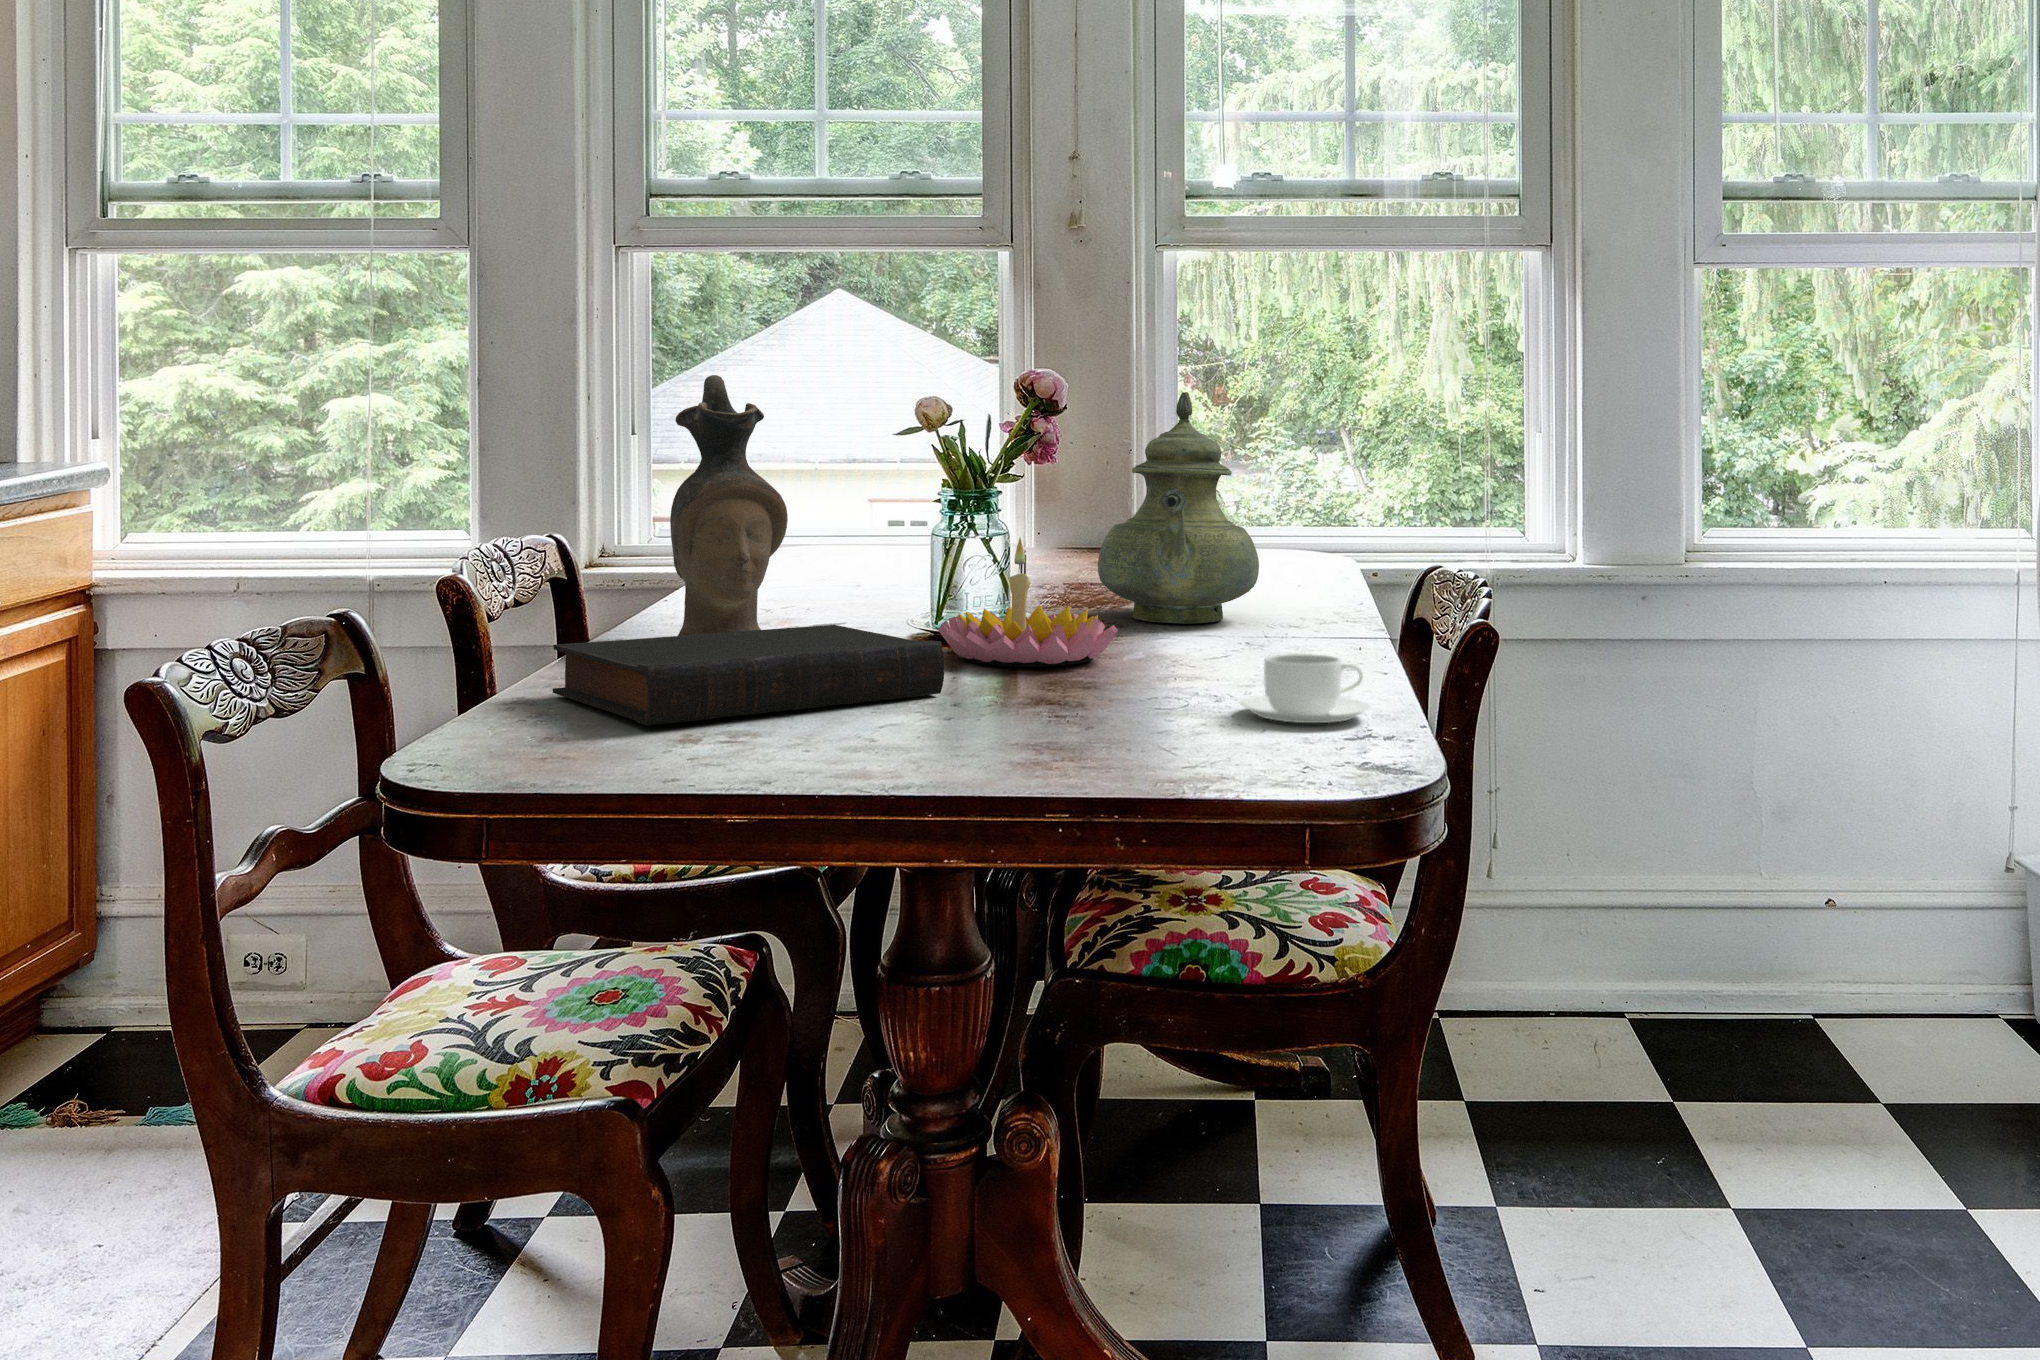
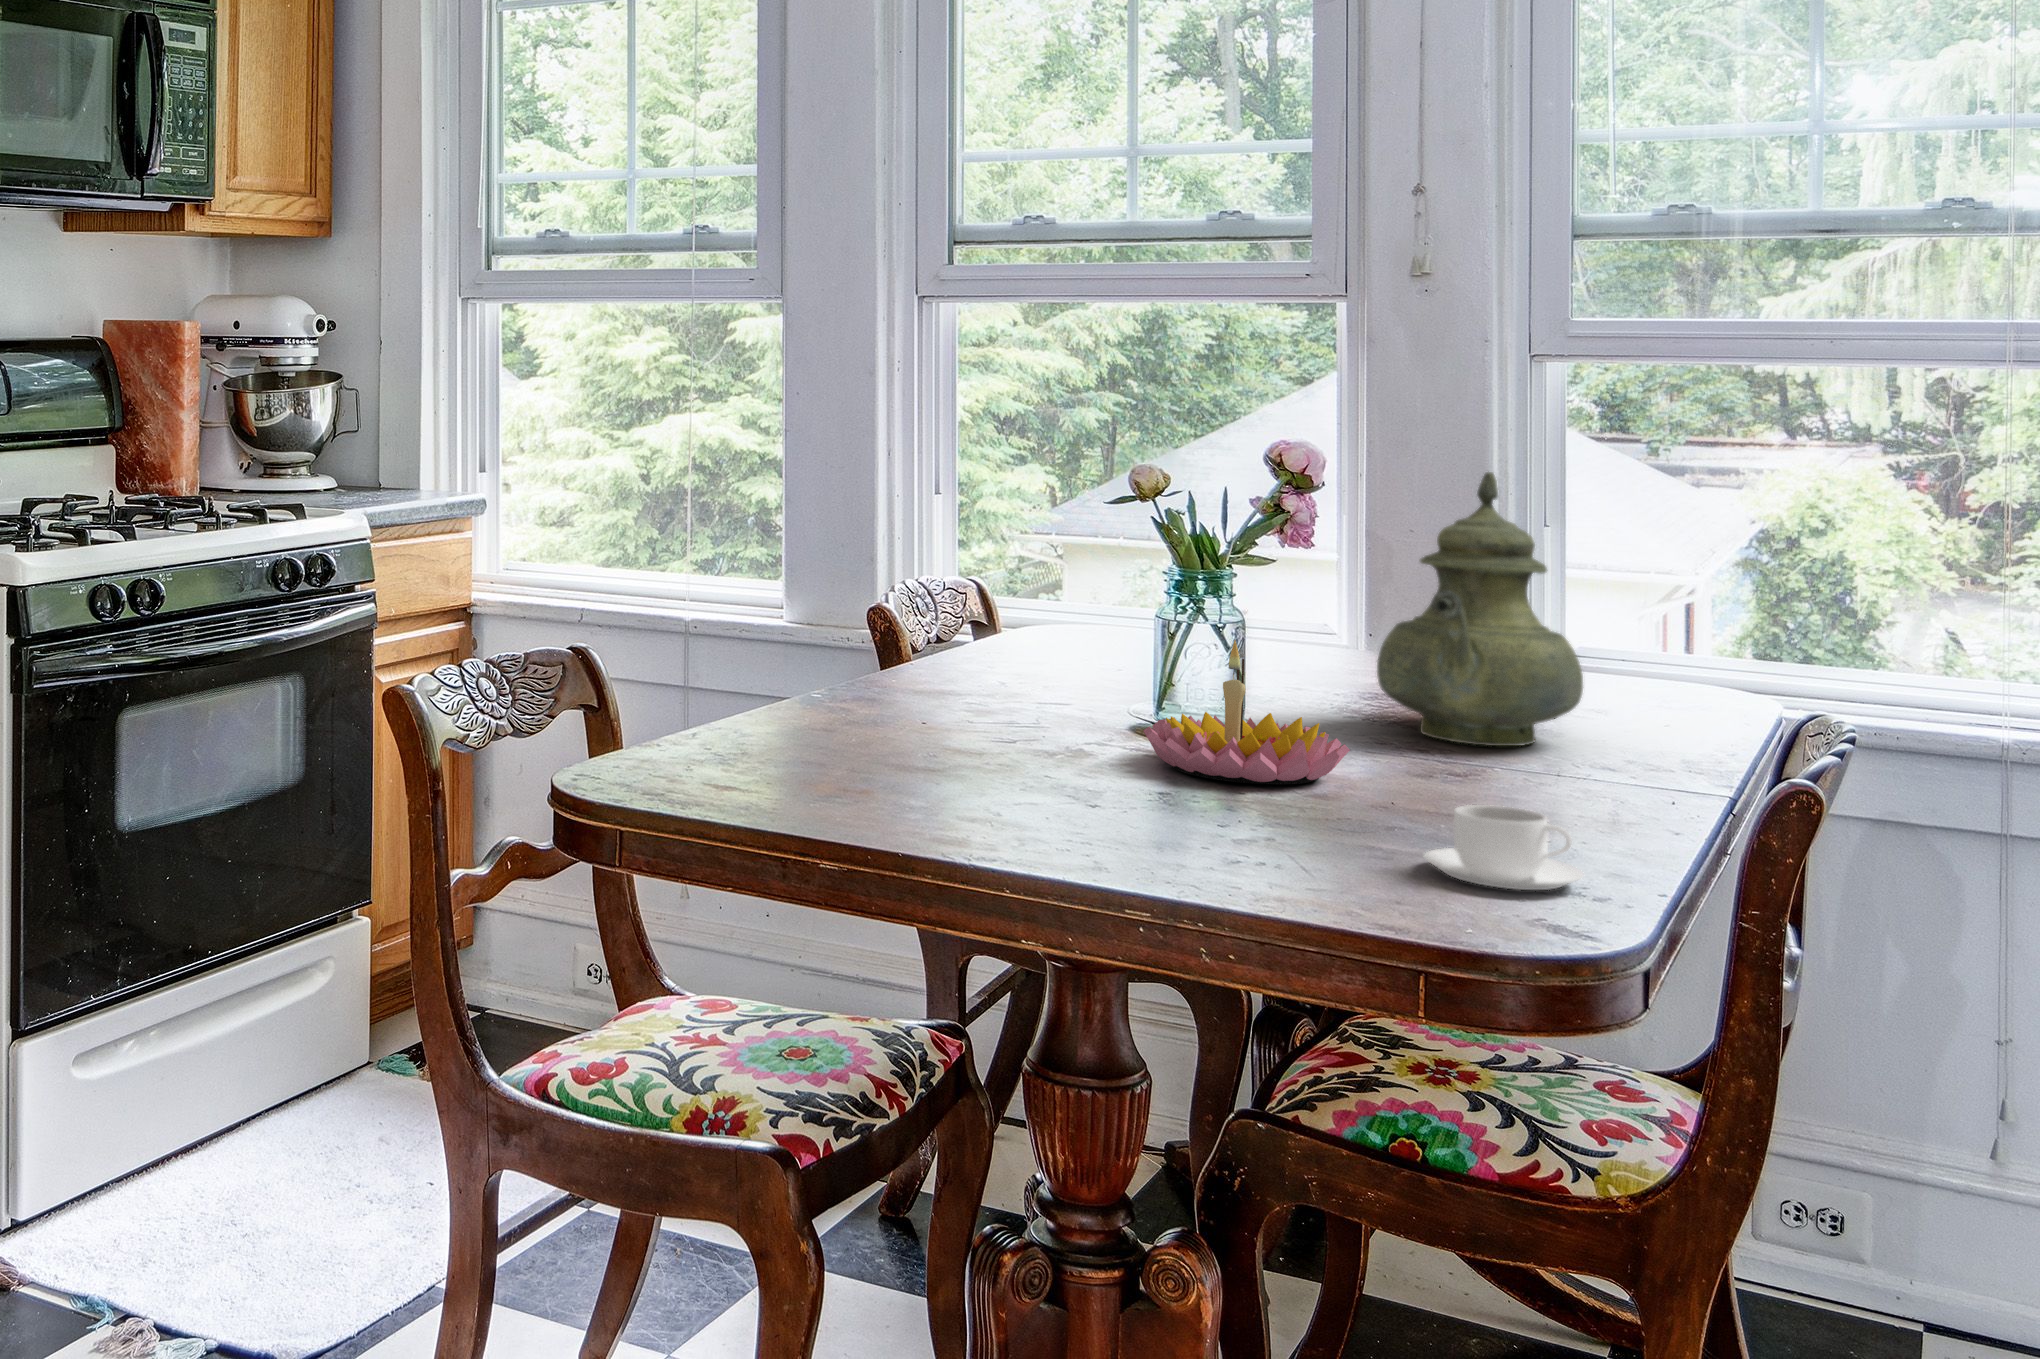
ceramic pitcher: present [670,375,788,636] -> none [890,452,1003,724]
book: present [553,625,944,725] -> none [750,717,1114,805]

